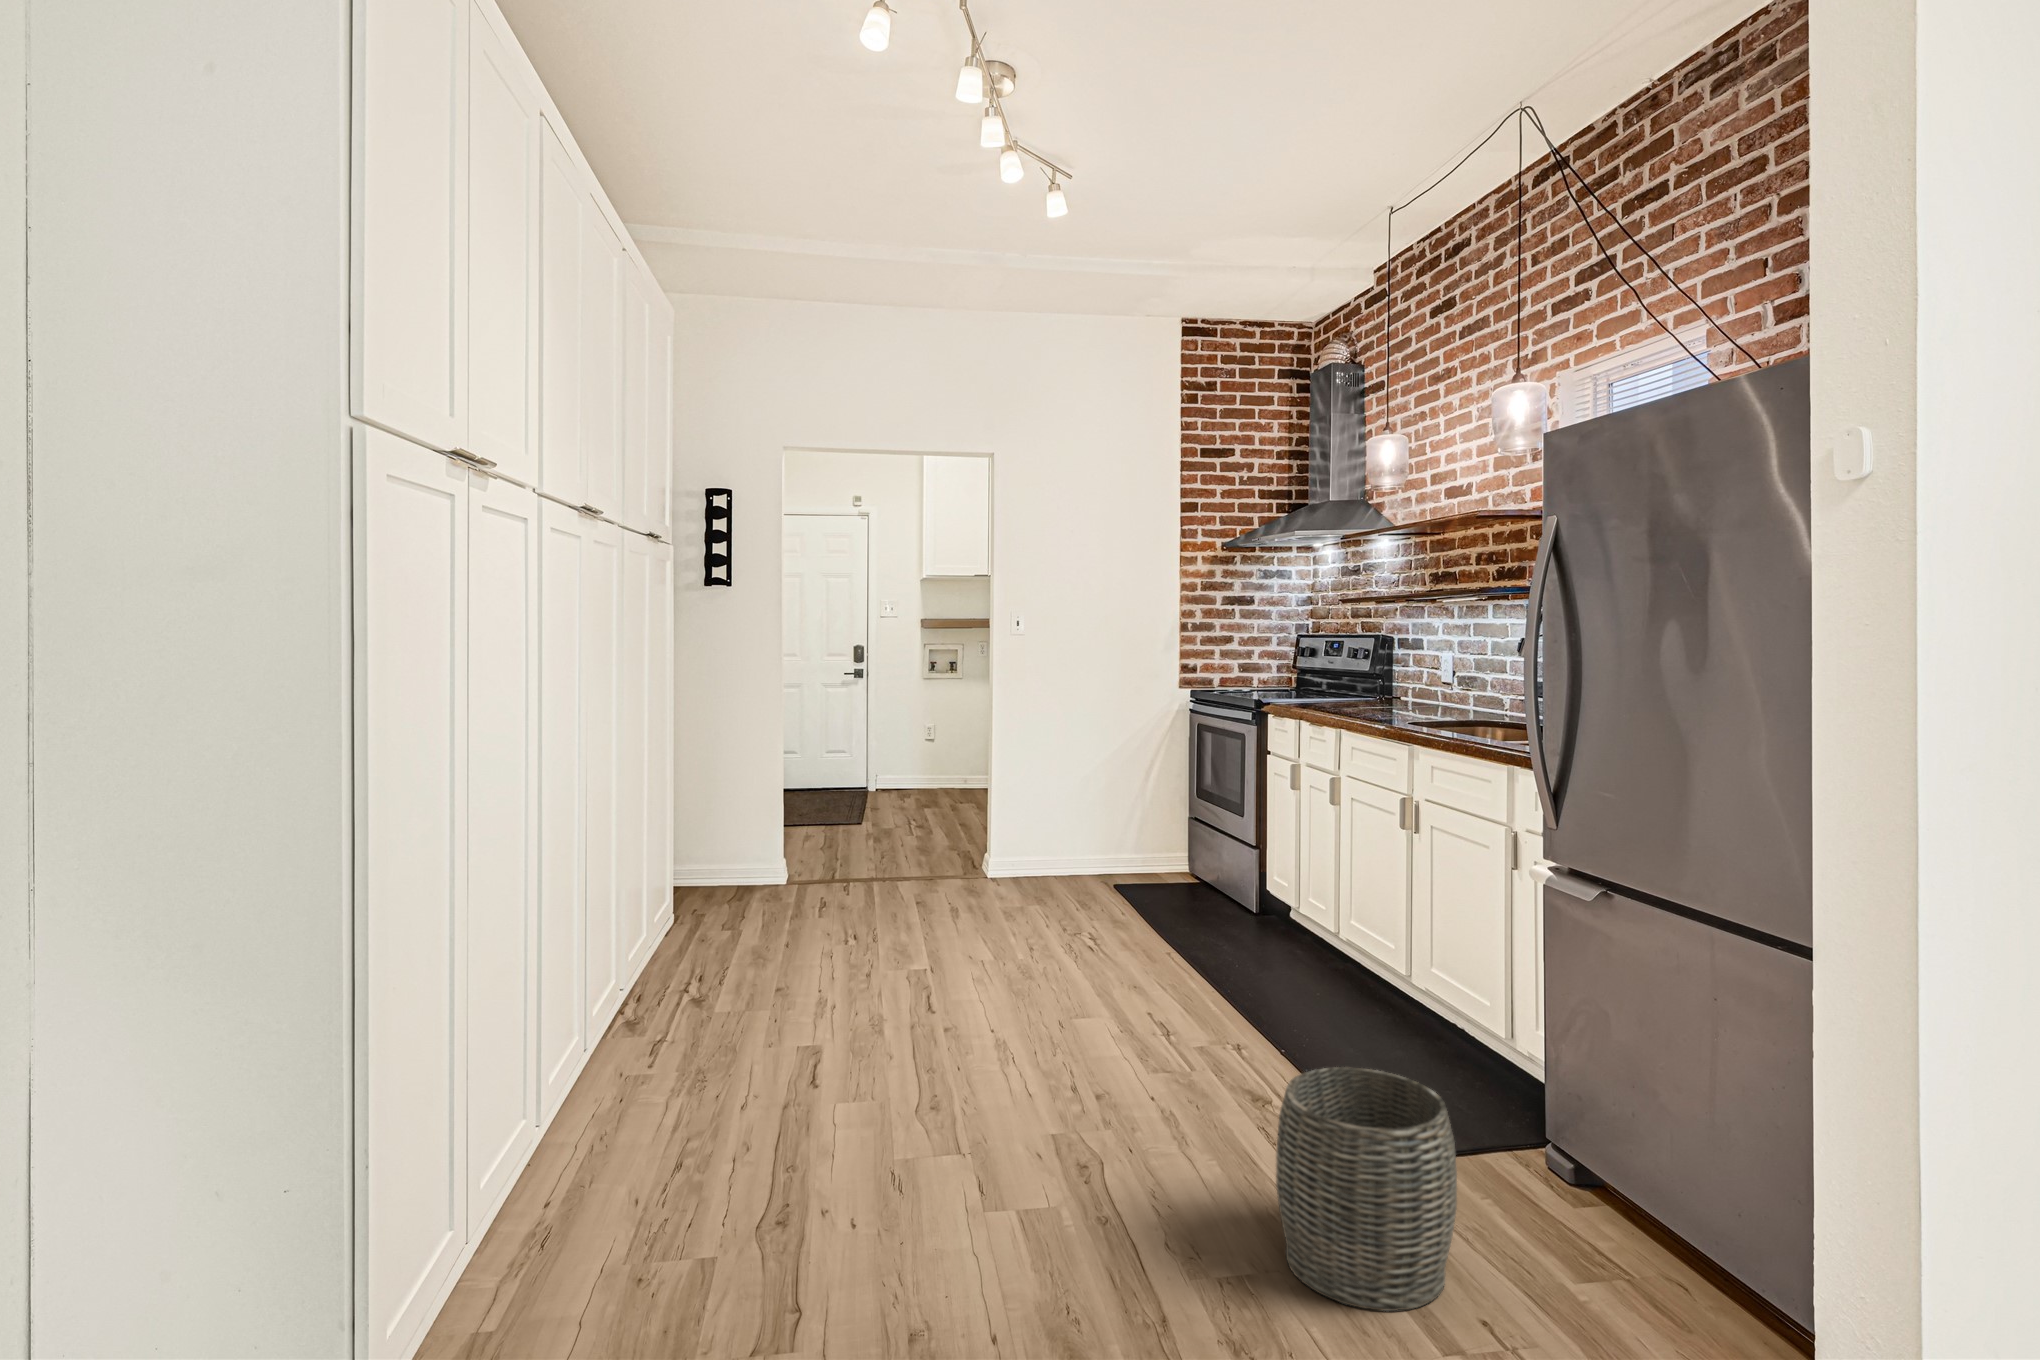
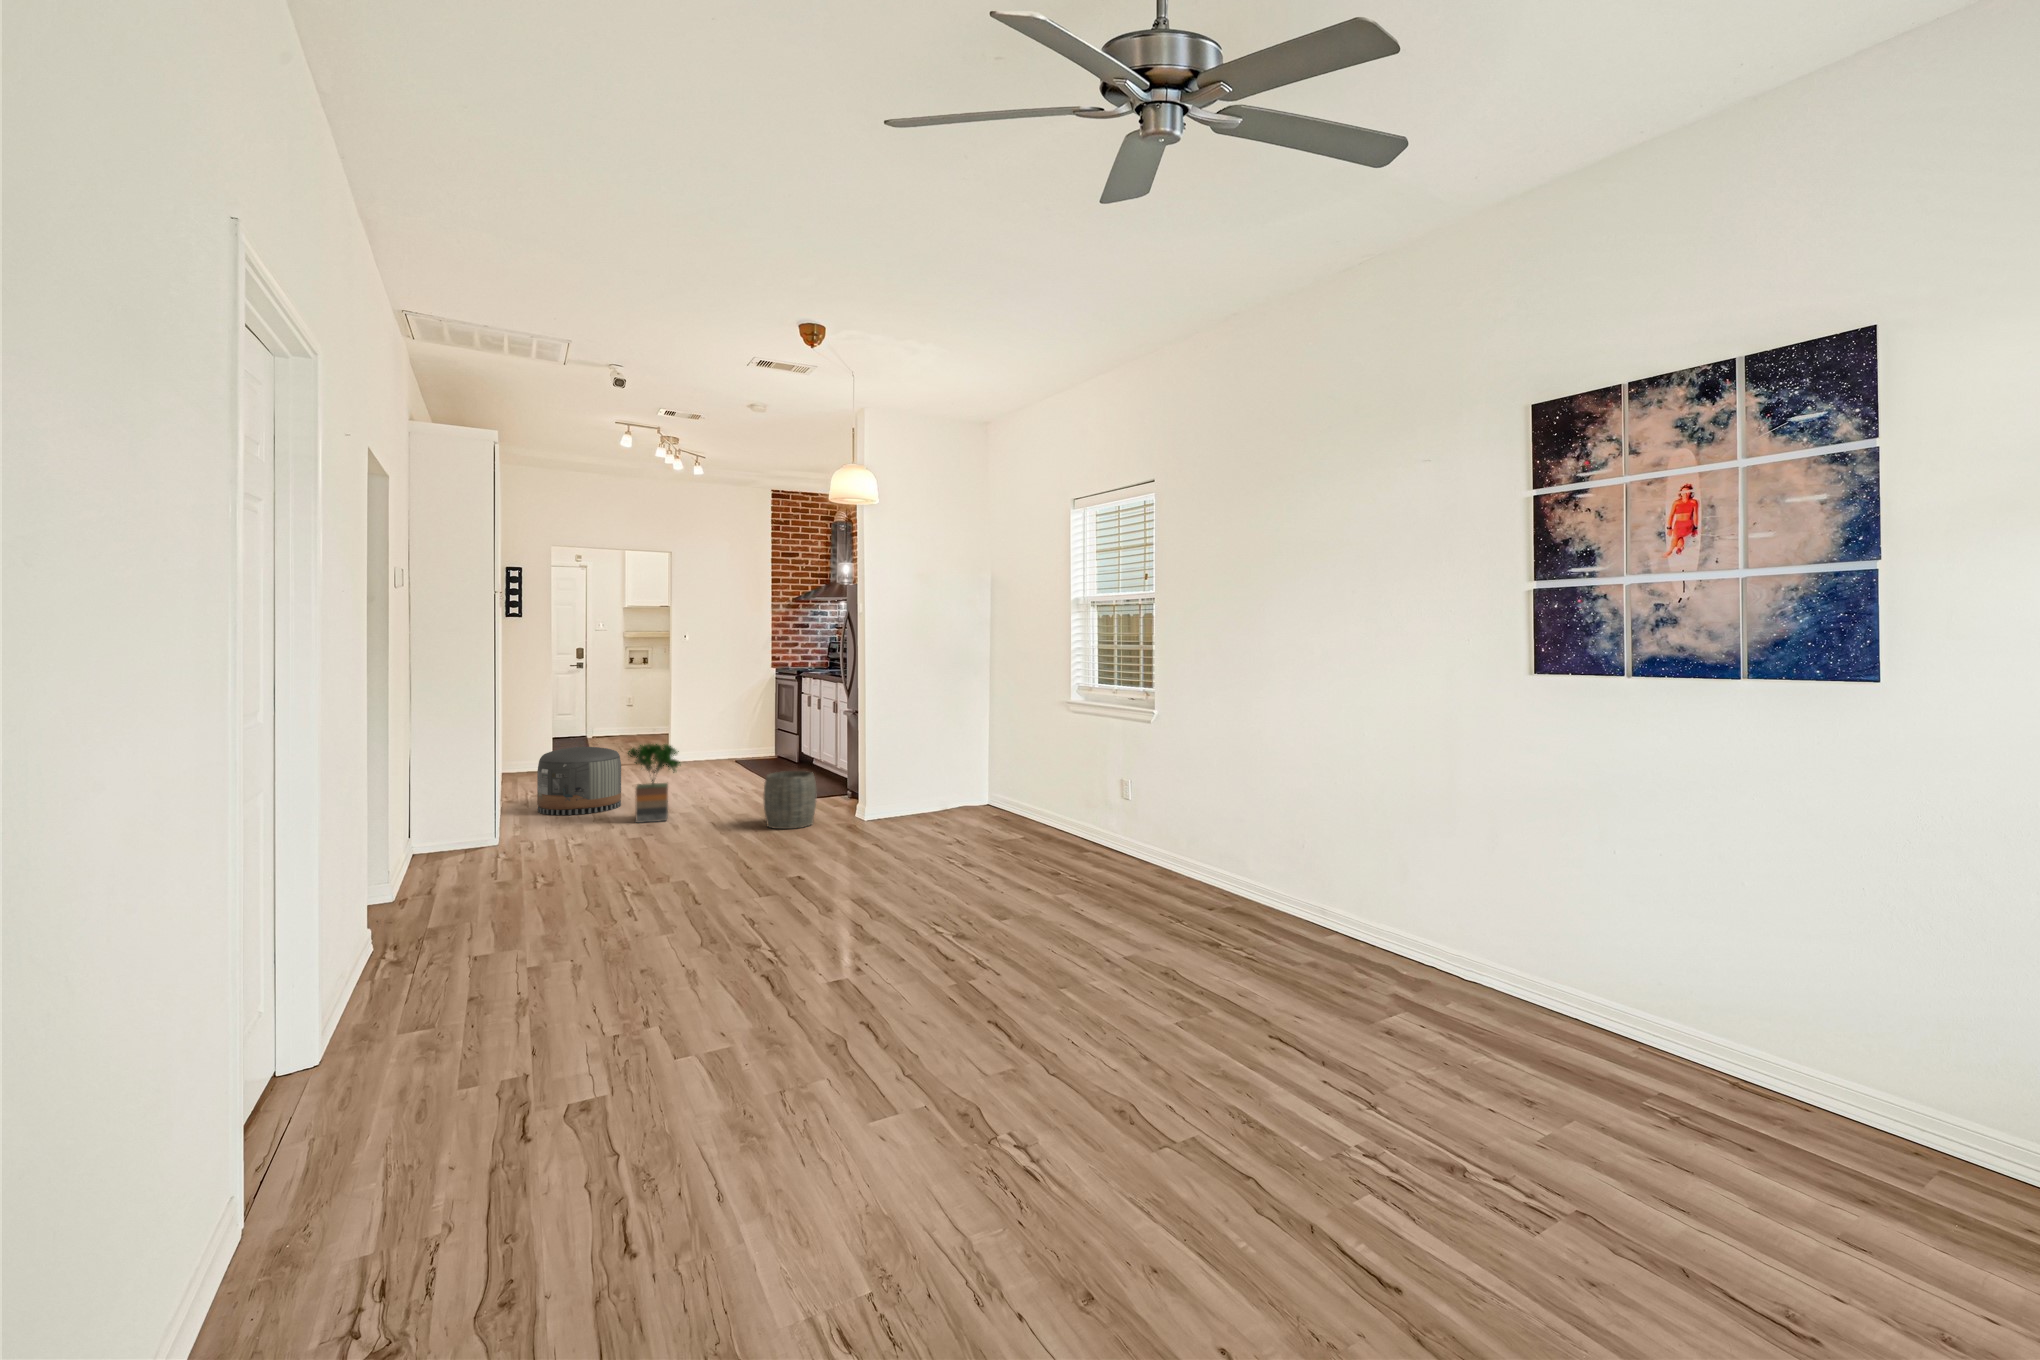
pouf: none [701,893,882,1081] -> present [537,747,621,815]
potted tree: none [878,923,1027,1162] -> present [627,744,681,823]

